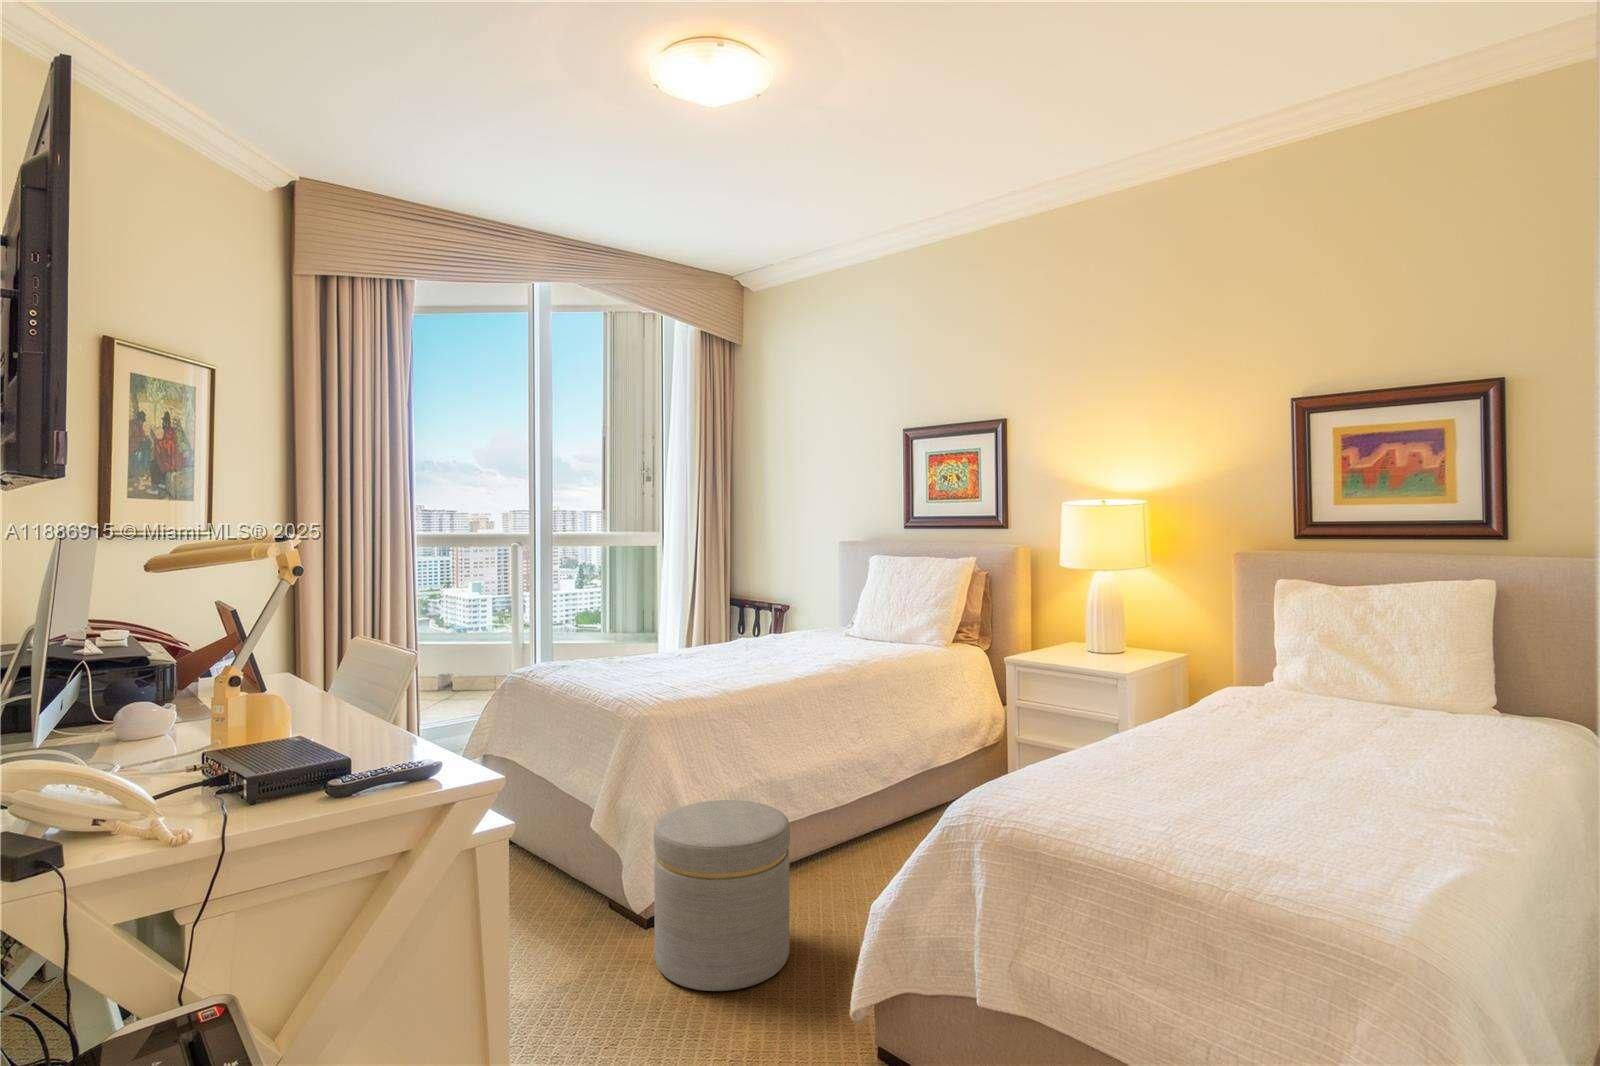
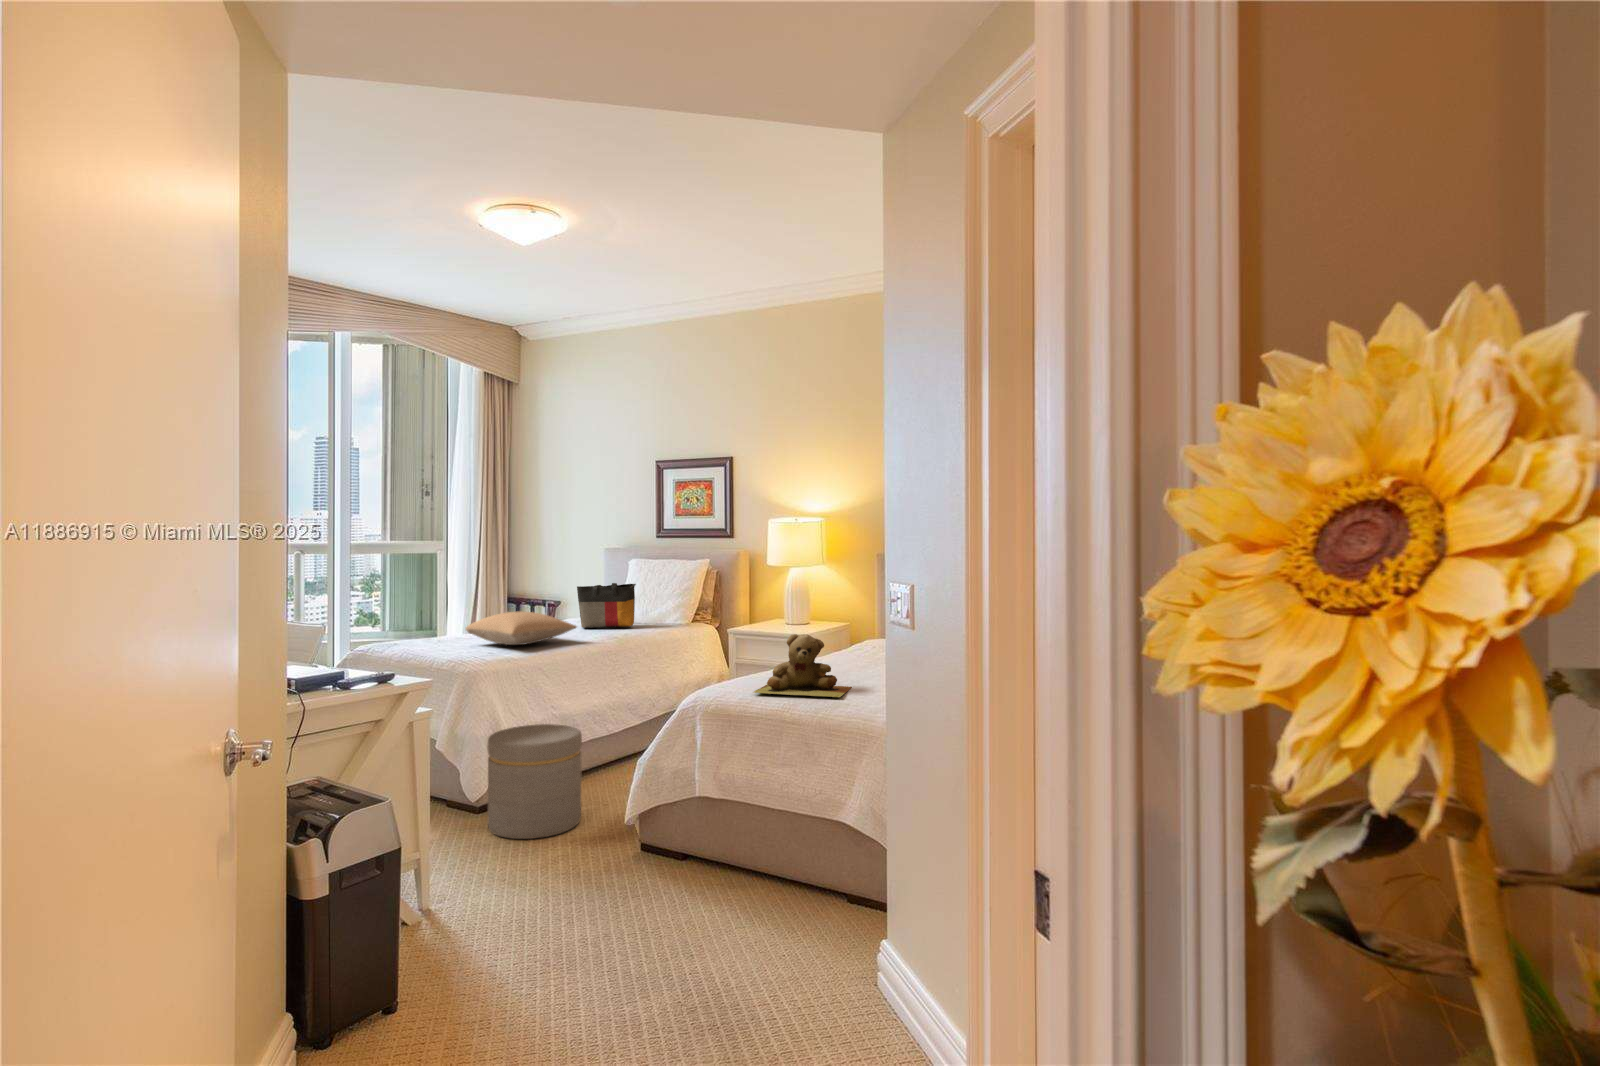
tote bag: none [800,589,876,648] -> present [577,583,636,628]
pillow: none [651,628,794,674] -> present [466,611,577,645]
teddy bear: none [1080,704,1280,848] -> present [754,634,851,697]

